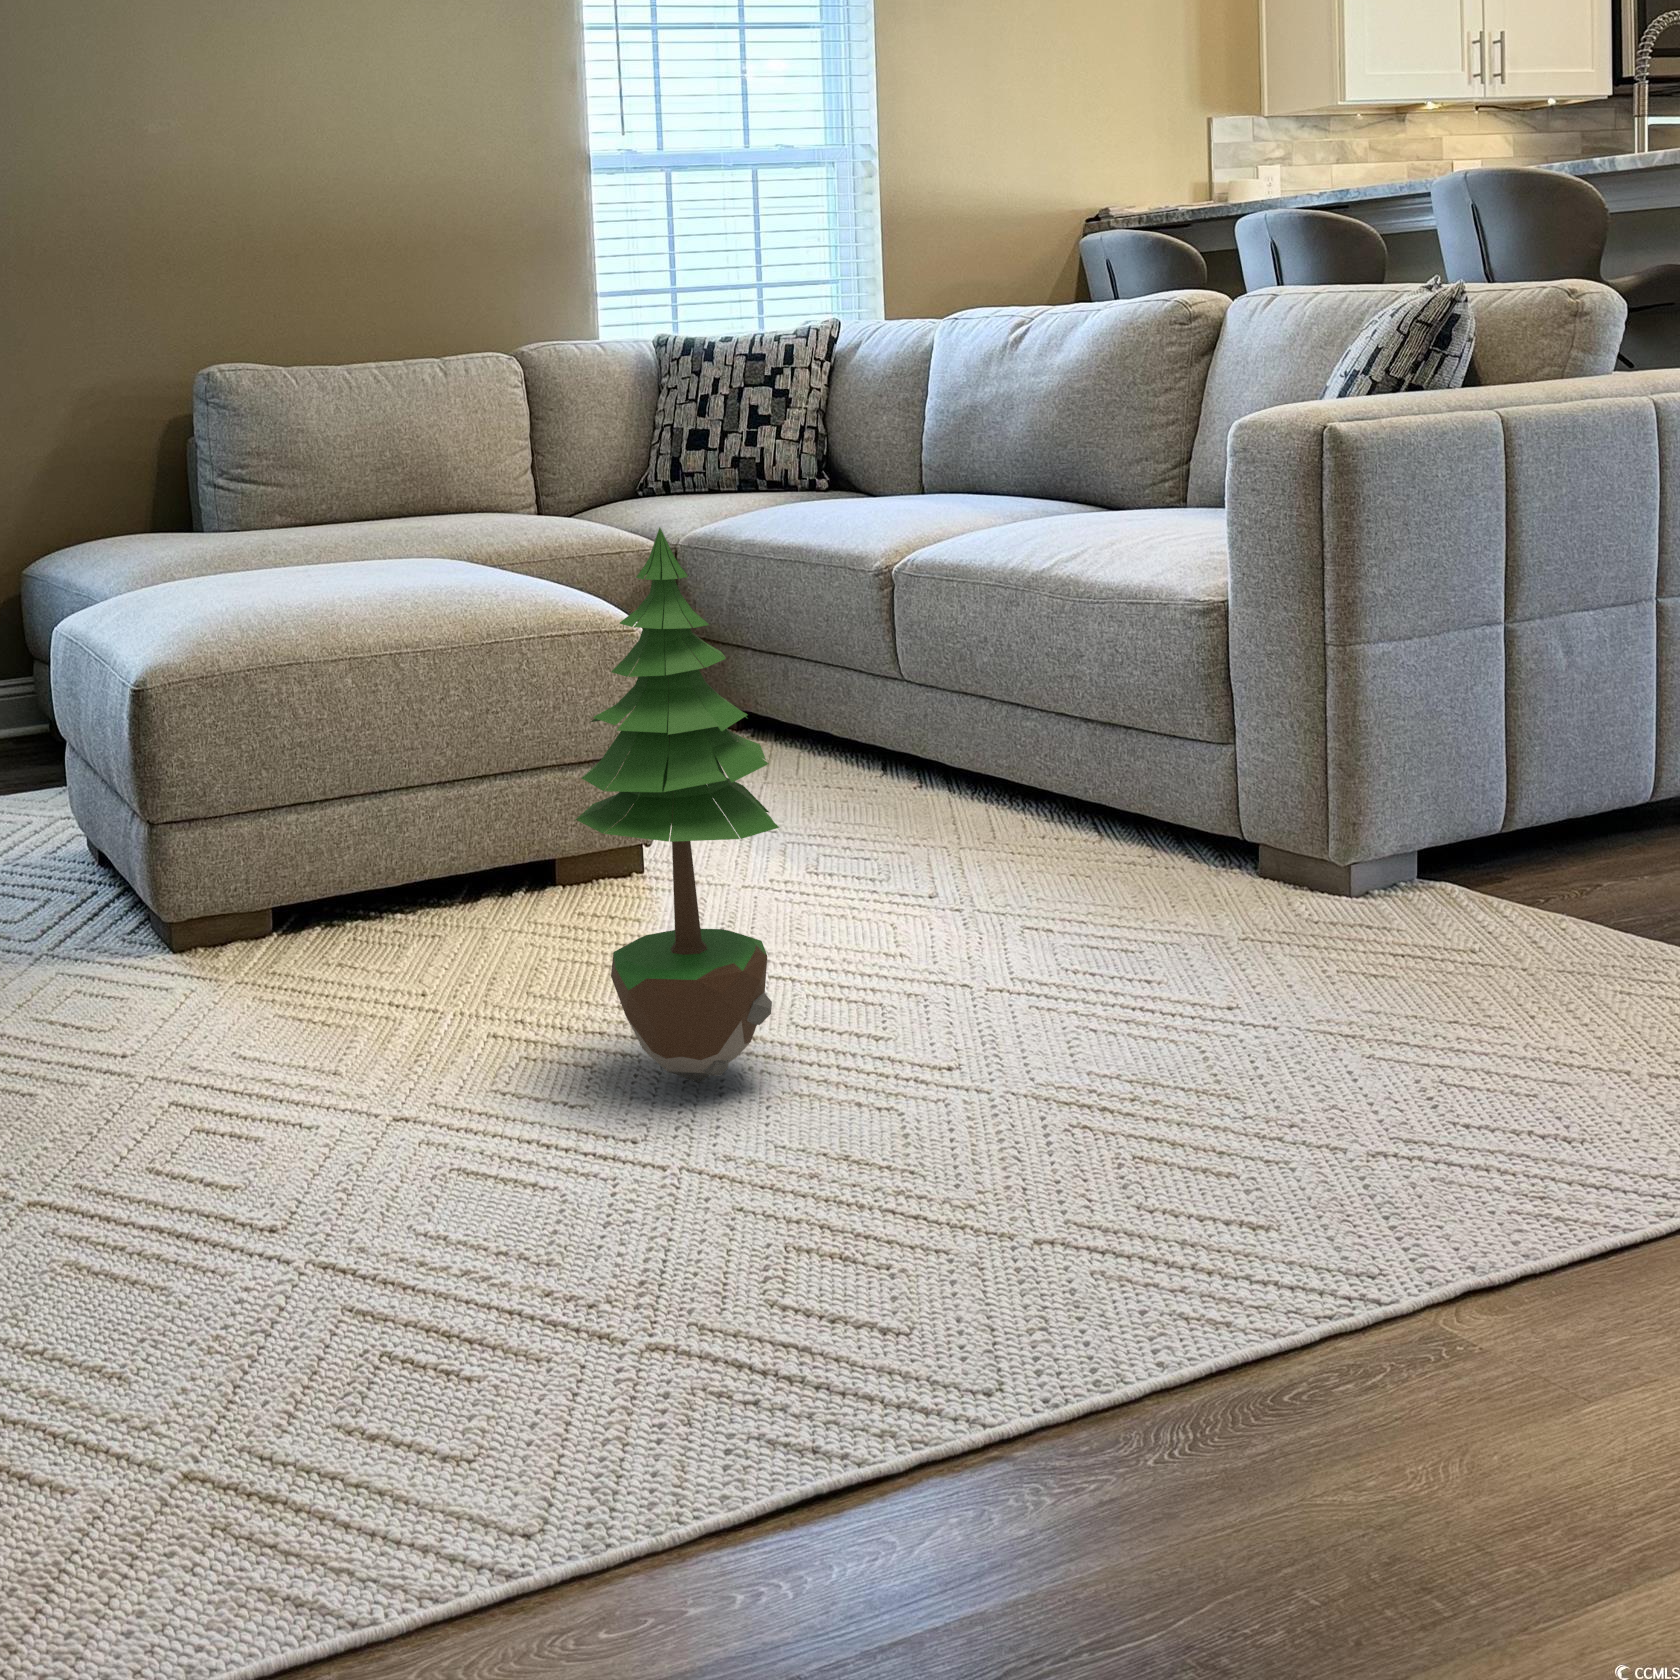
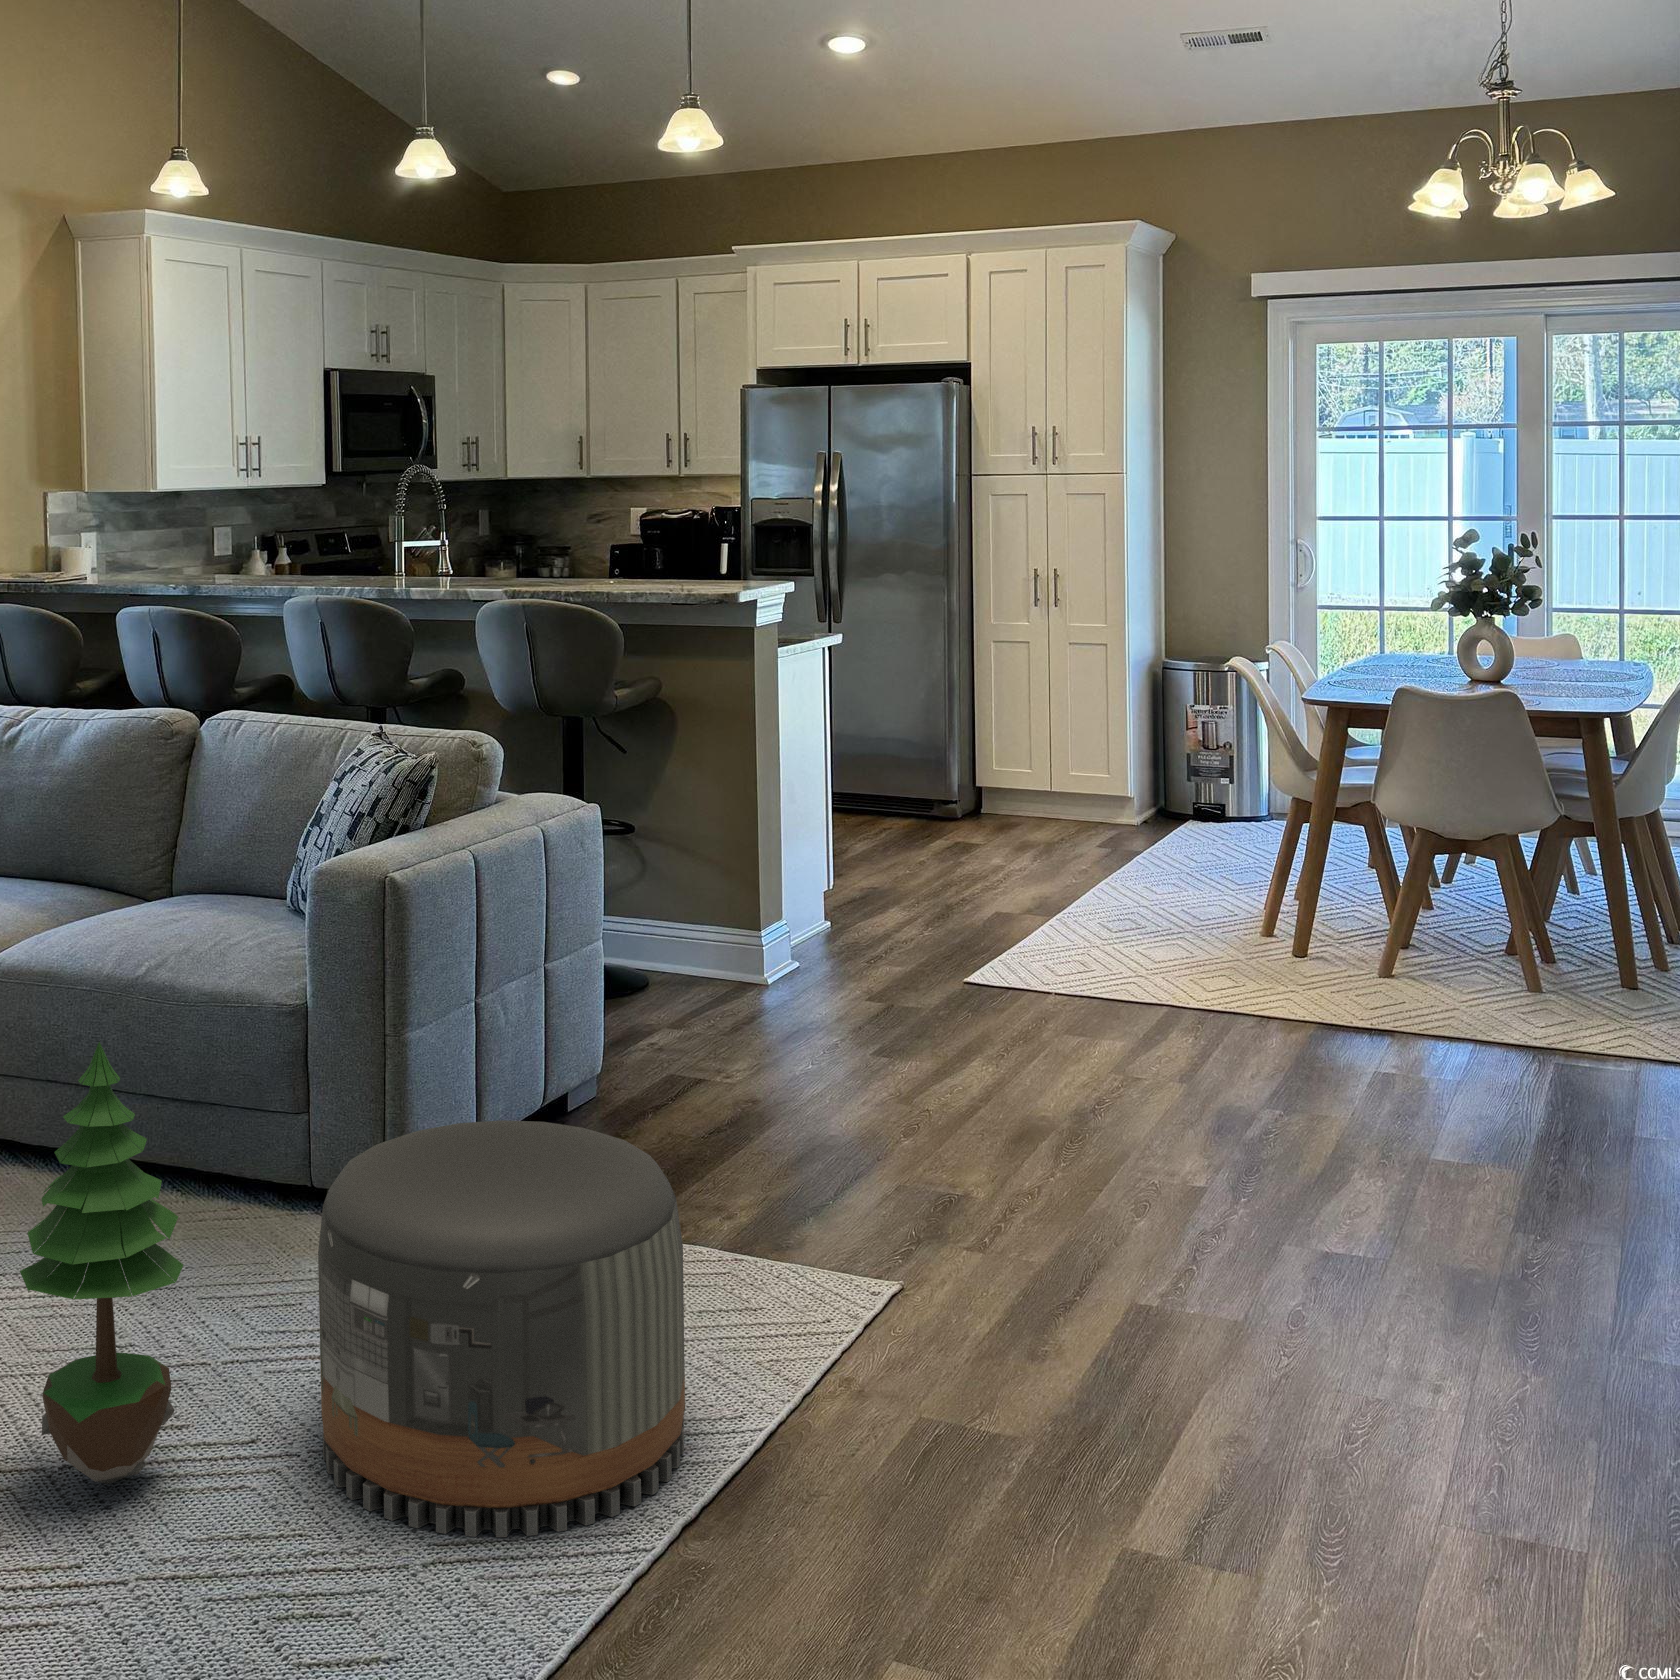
pouf: none [931,706,1522,1286] -> present [318,1120,685,1537]

